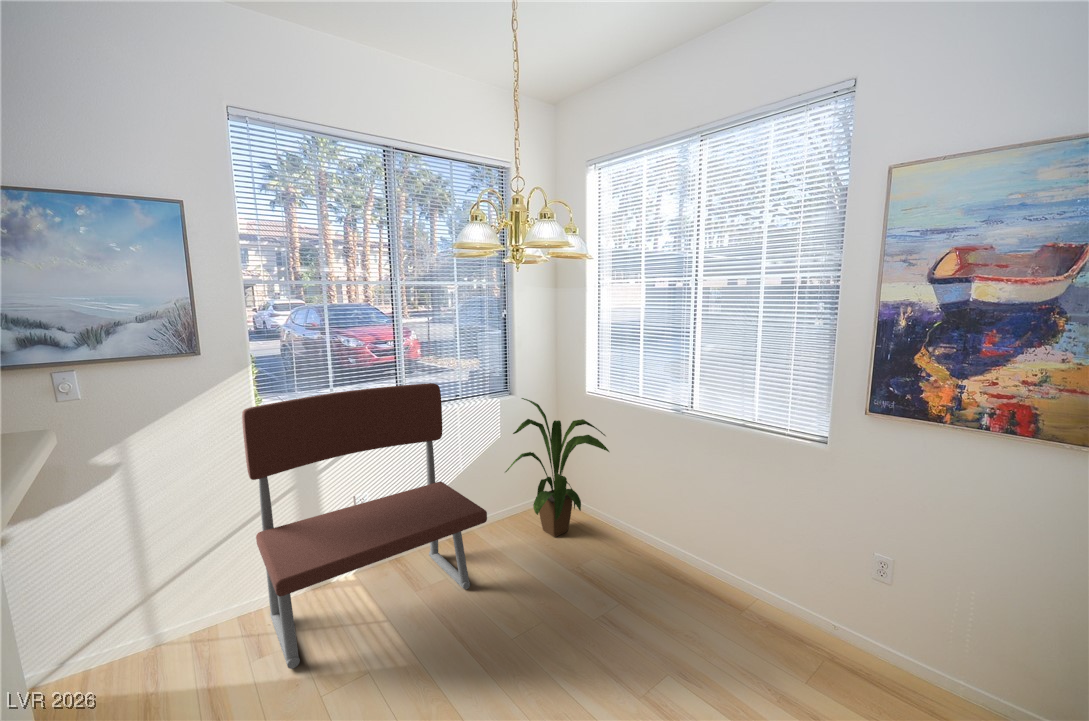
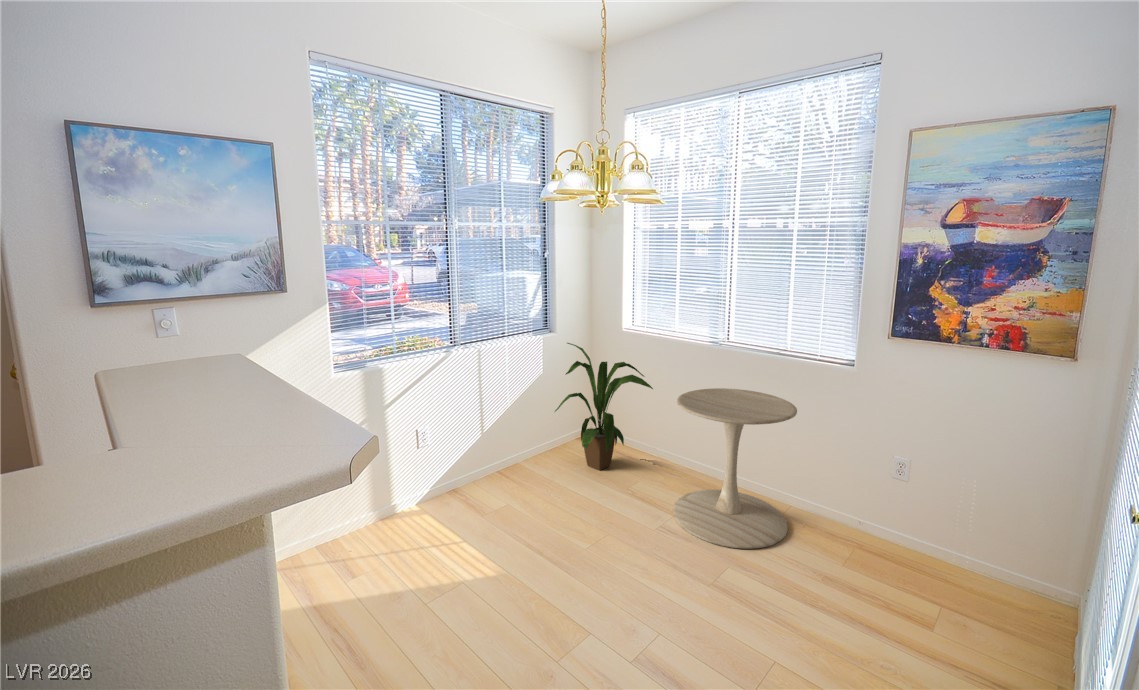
bench: present [242,383,487,669] -> none [332,327,556,583]
pedestal table: none [621,456,758,654] -> present [673,388,797,549]

